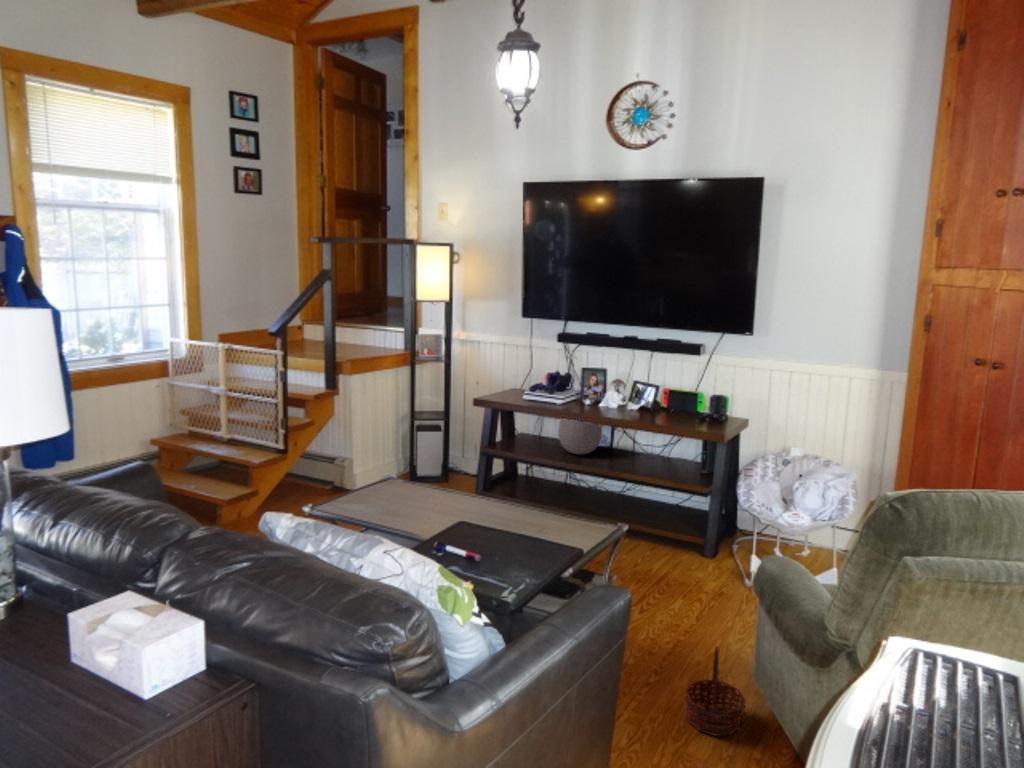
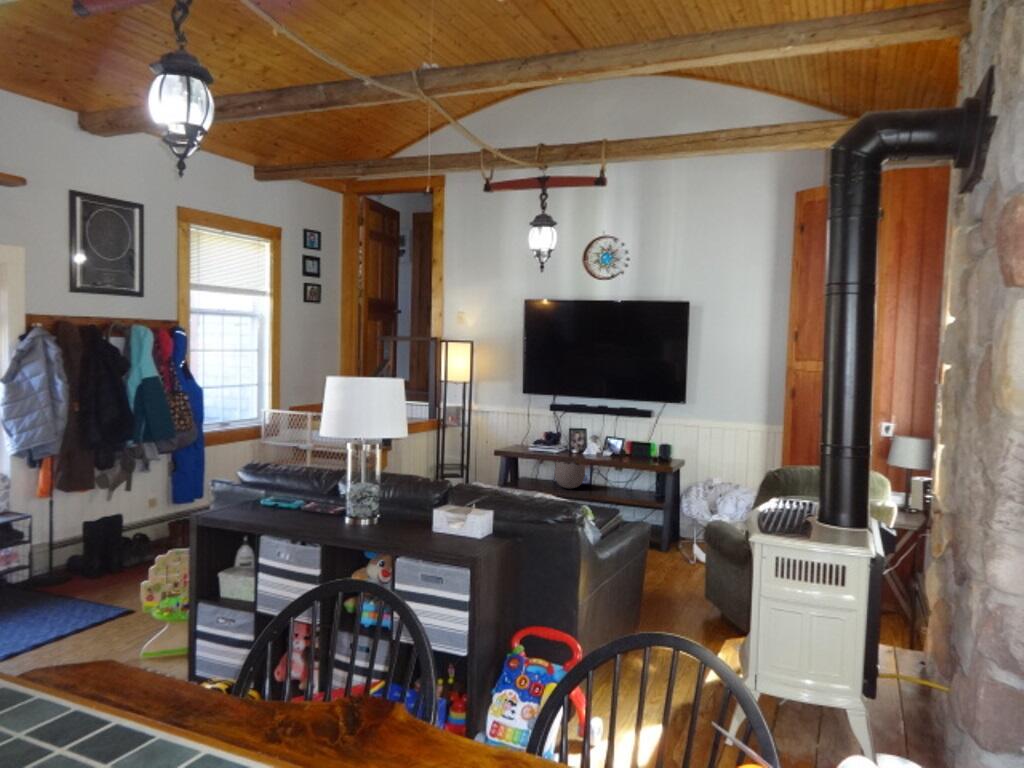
basket: present [684,647,746,736] -> none [660,573,695,622]

